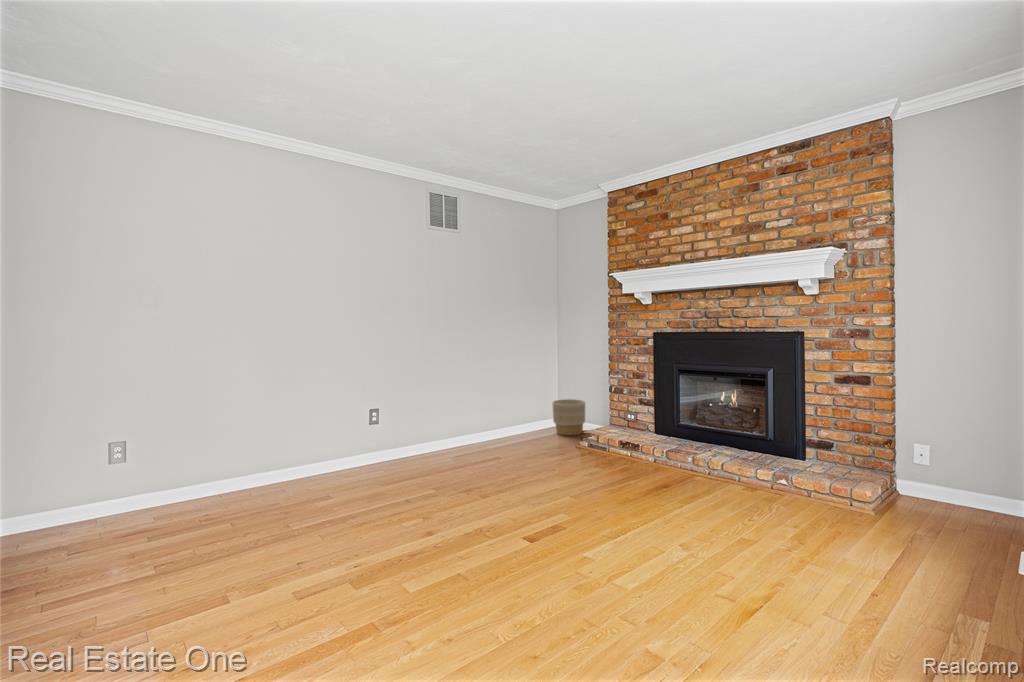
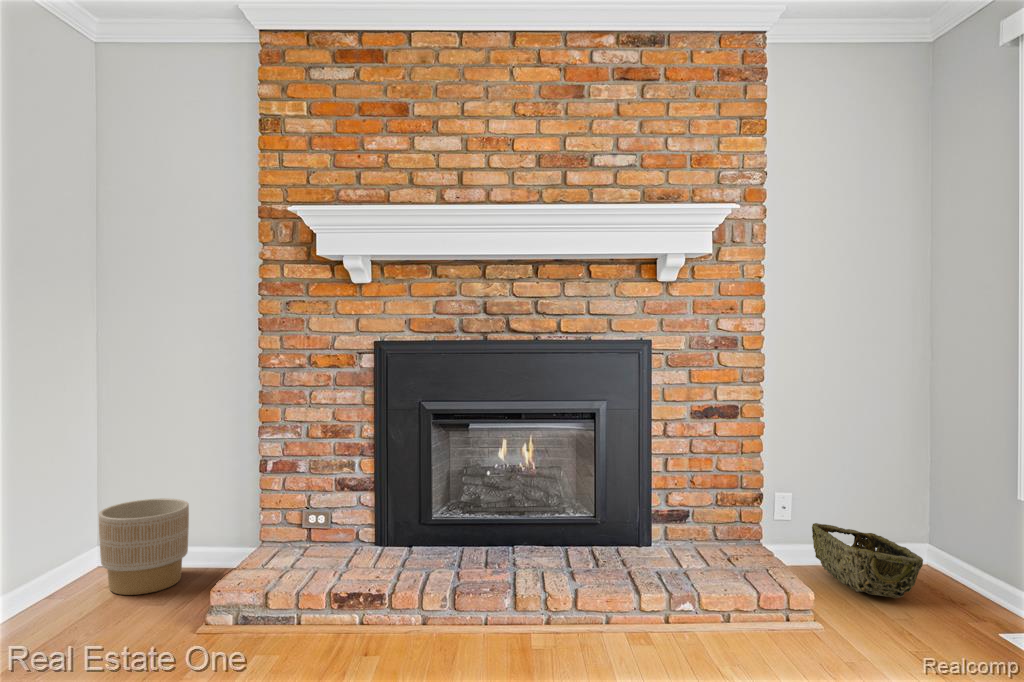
woven basket: none [923,468,1009,527] -> present [812,523,923,598]

